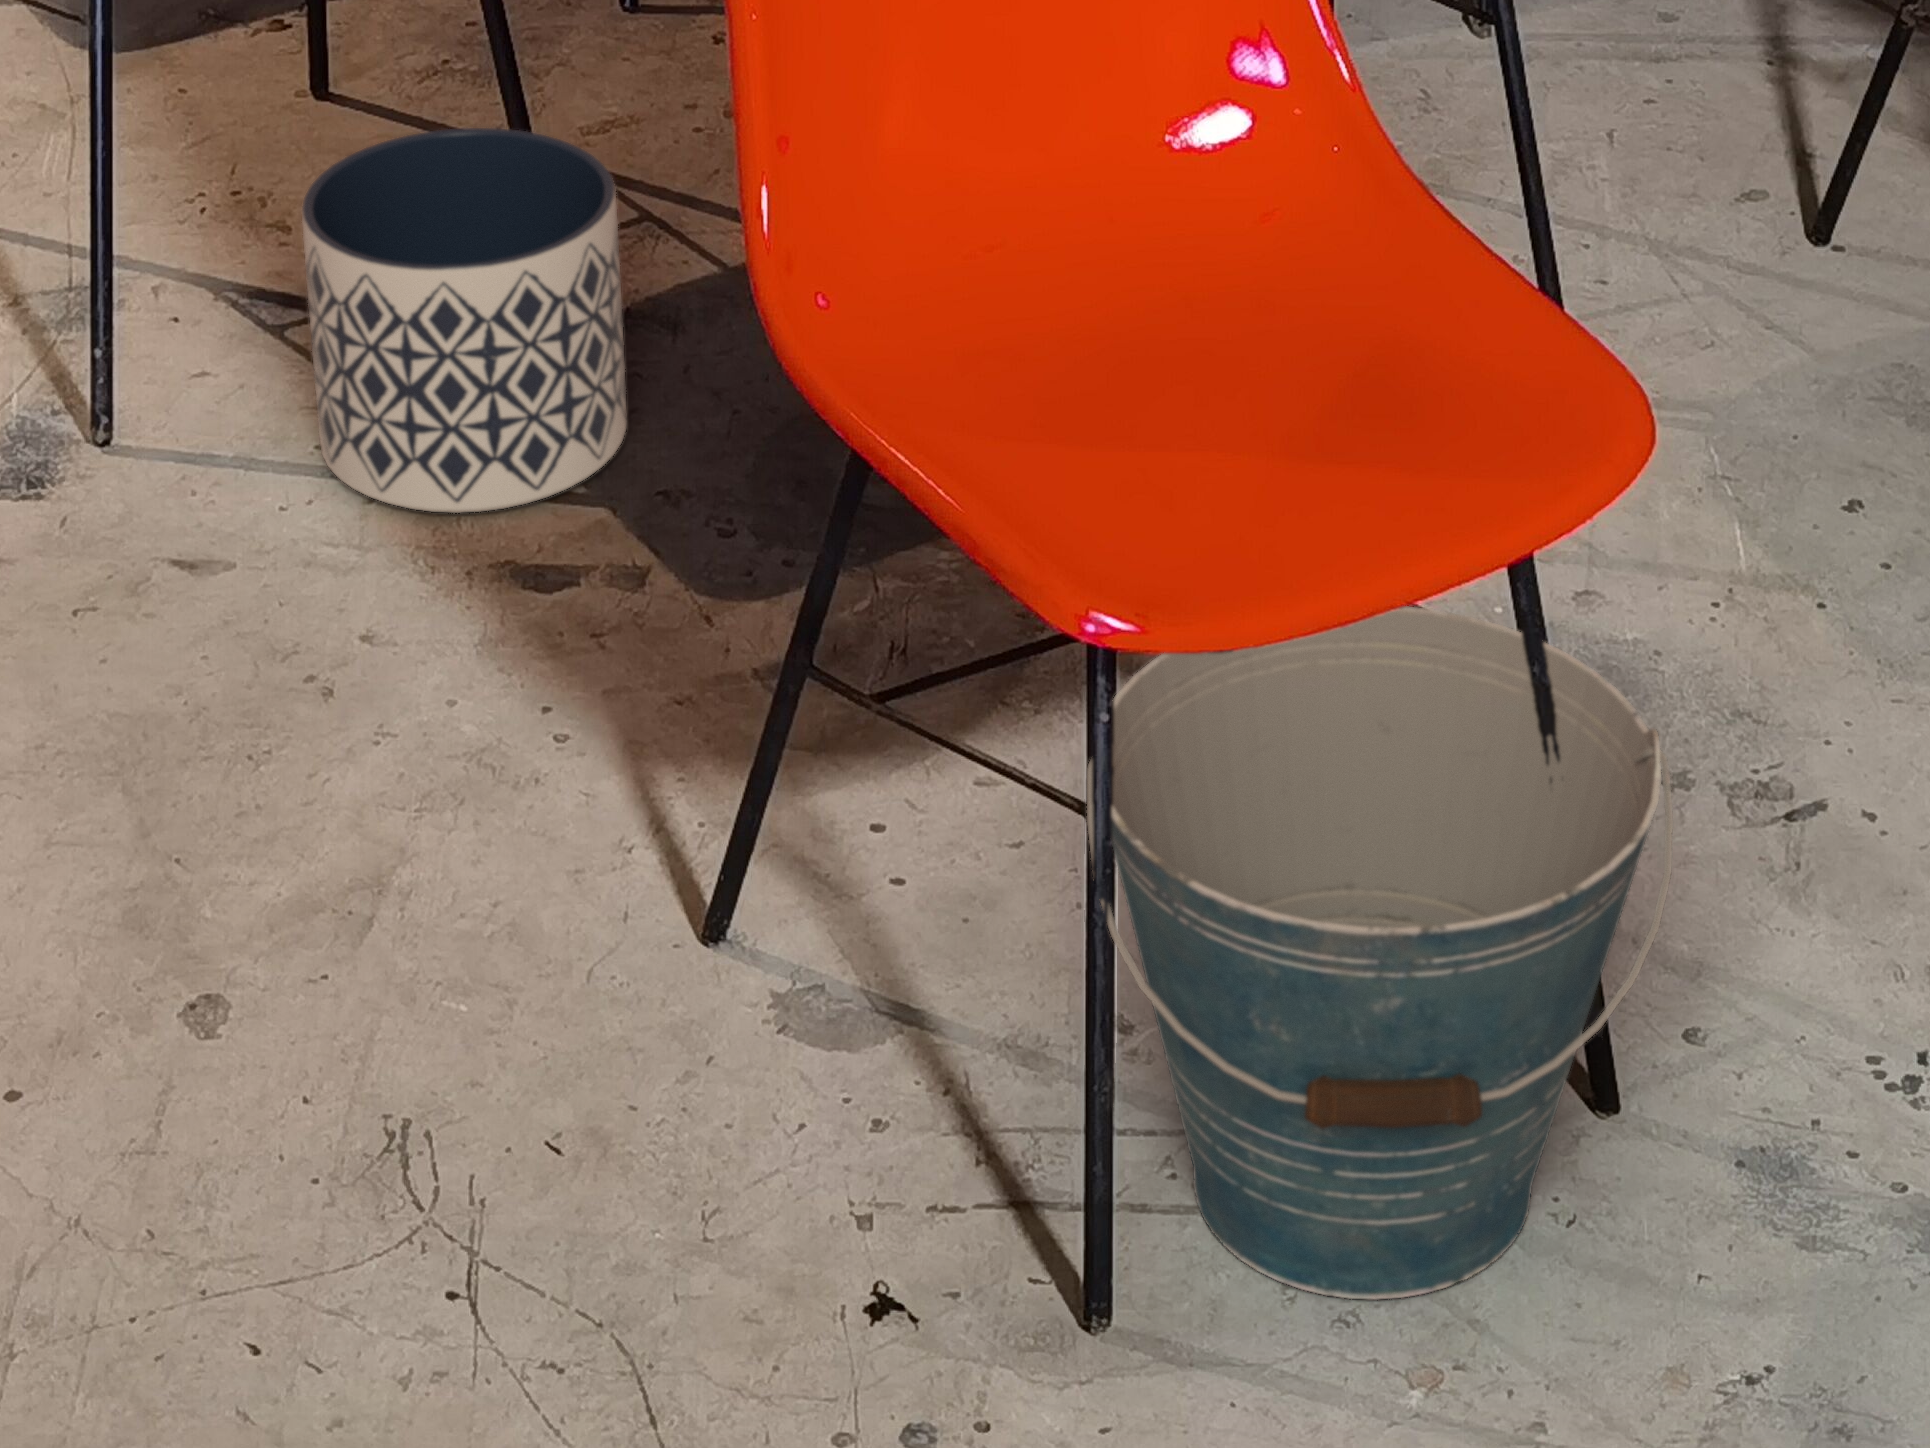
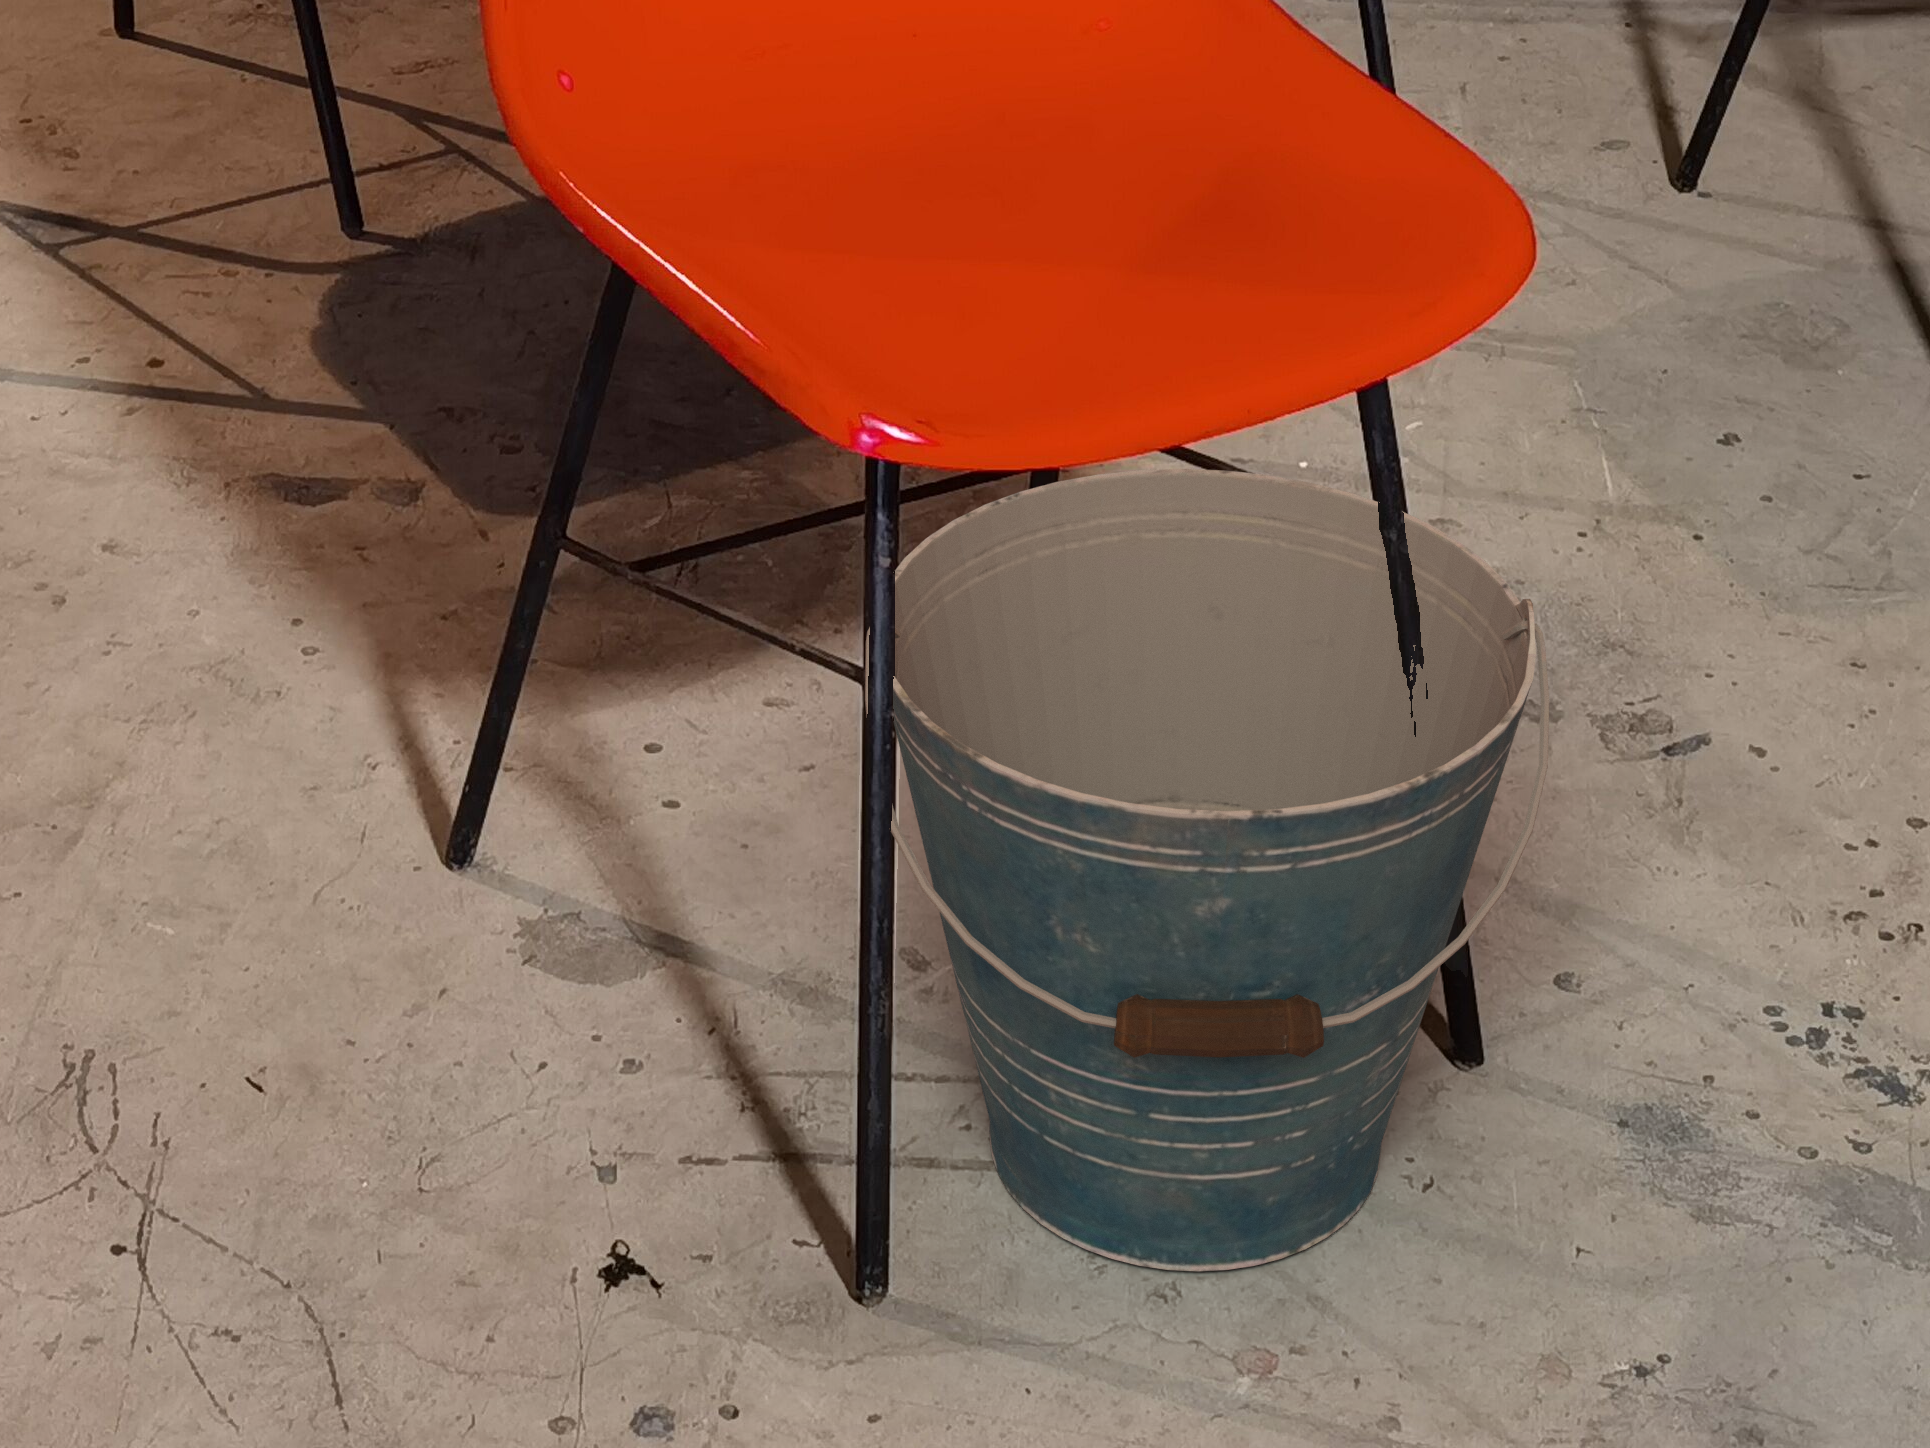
planter: present [302,128,626,513] -> none [59,20,411,423]

